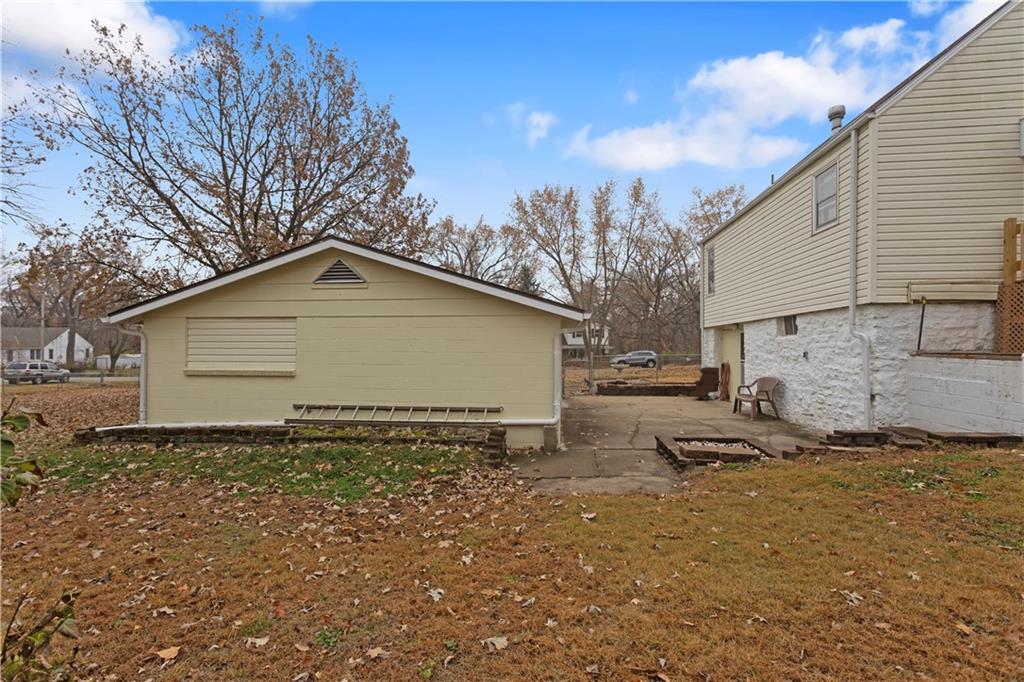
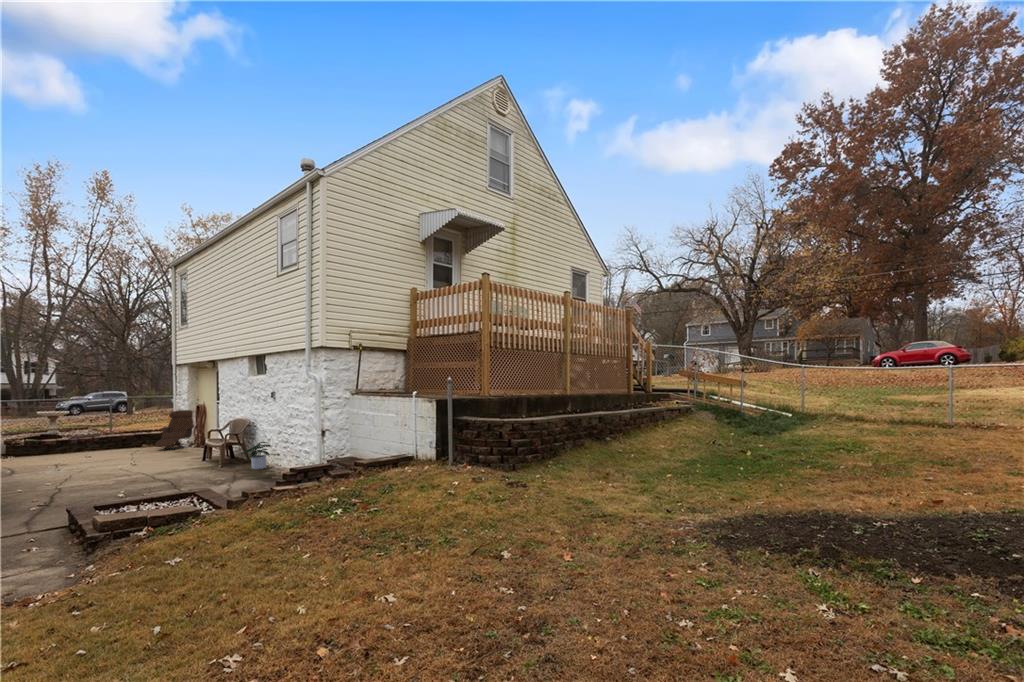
potted plant: none [775,401,808,427] -> present [243,442,272,470]

